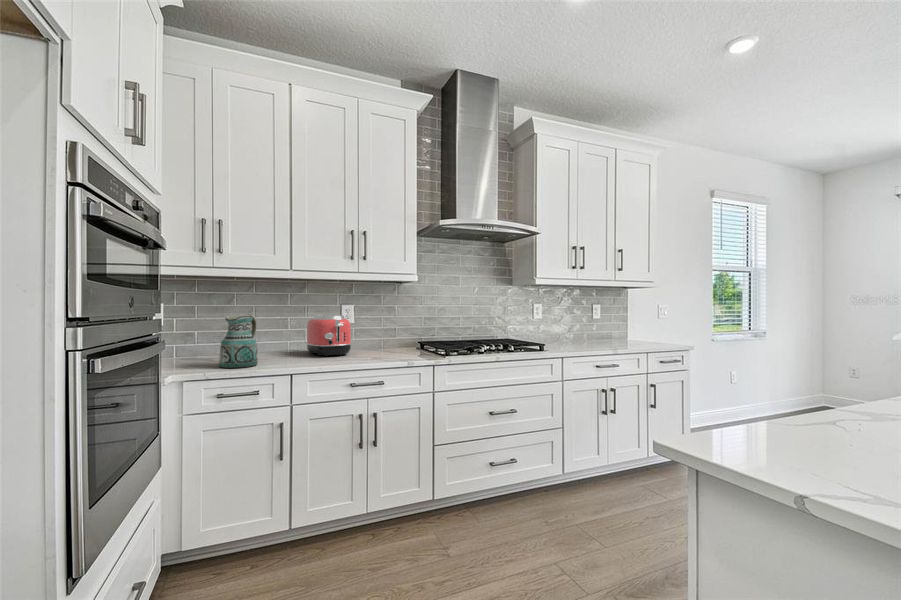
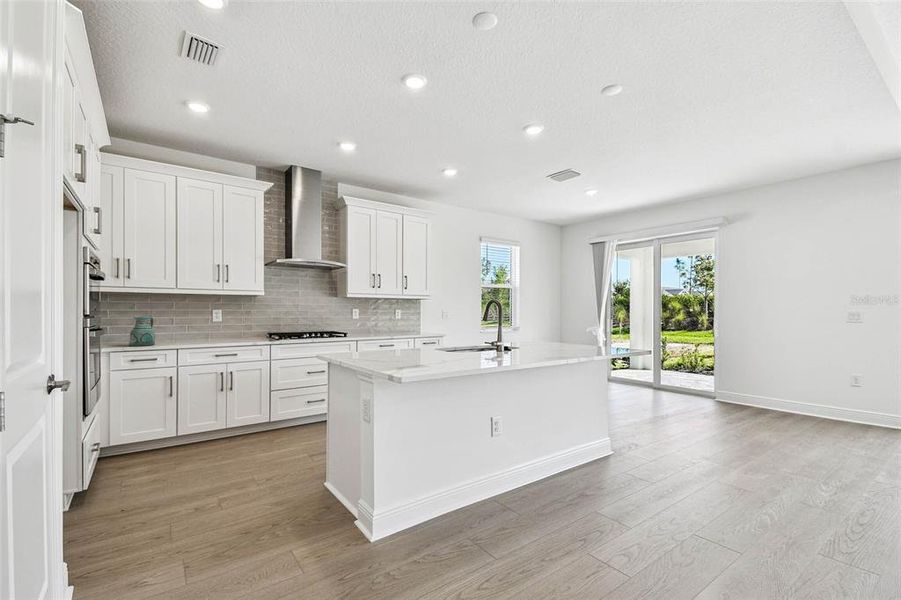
toaster: present [306,315,352,356] -> none [188,316,219,341]

